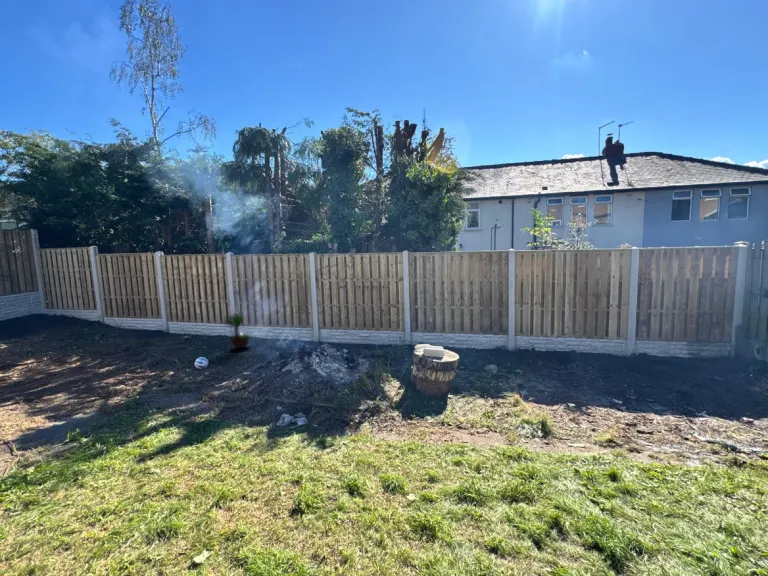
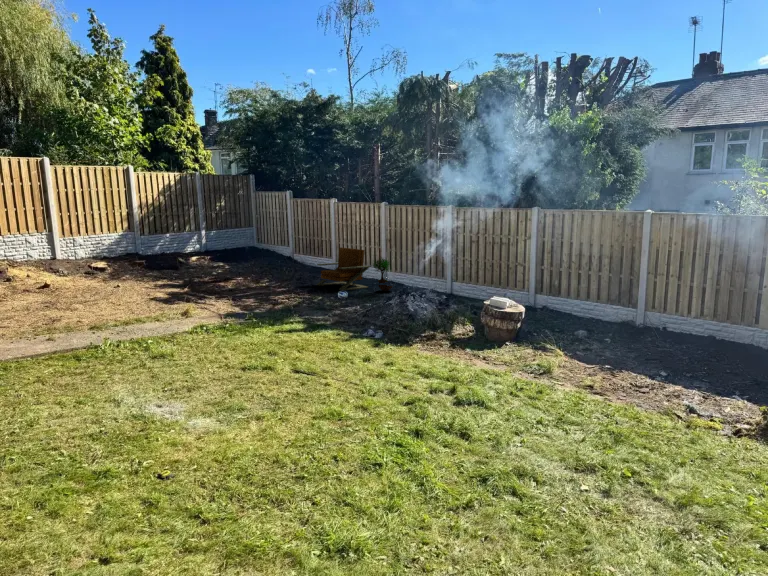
lounge chair: none [149,305,218,356] -> present [317,247,370,291]

